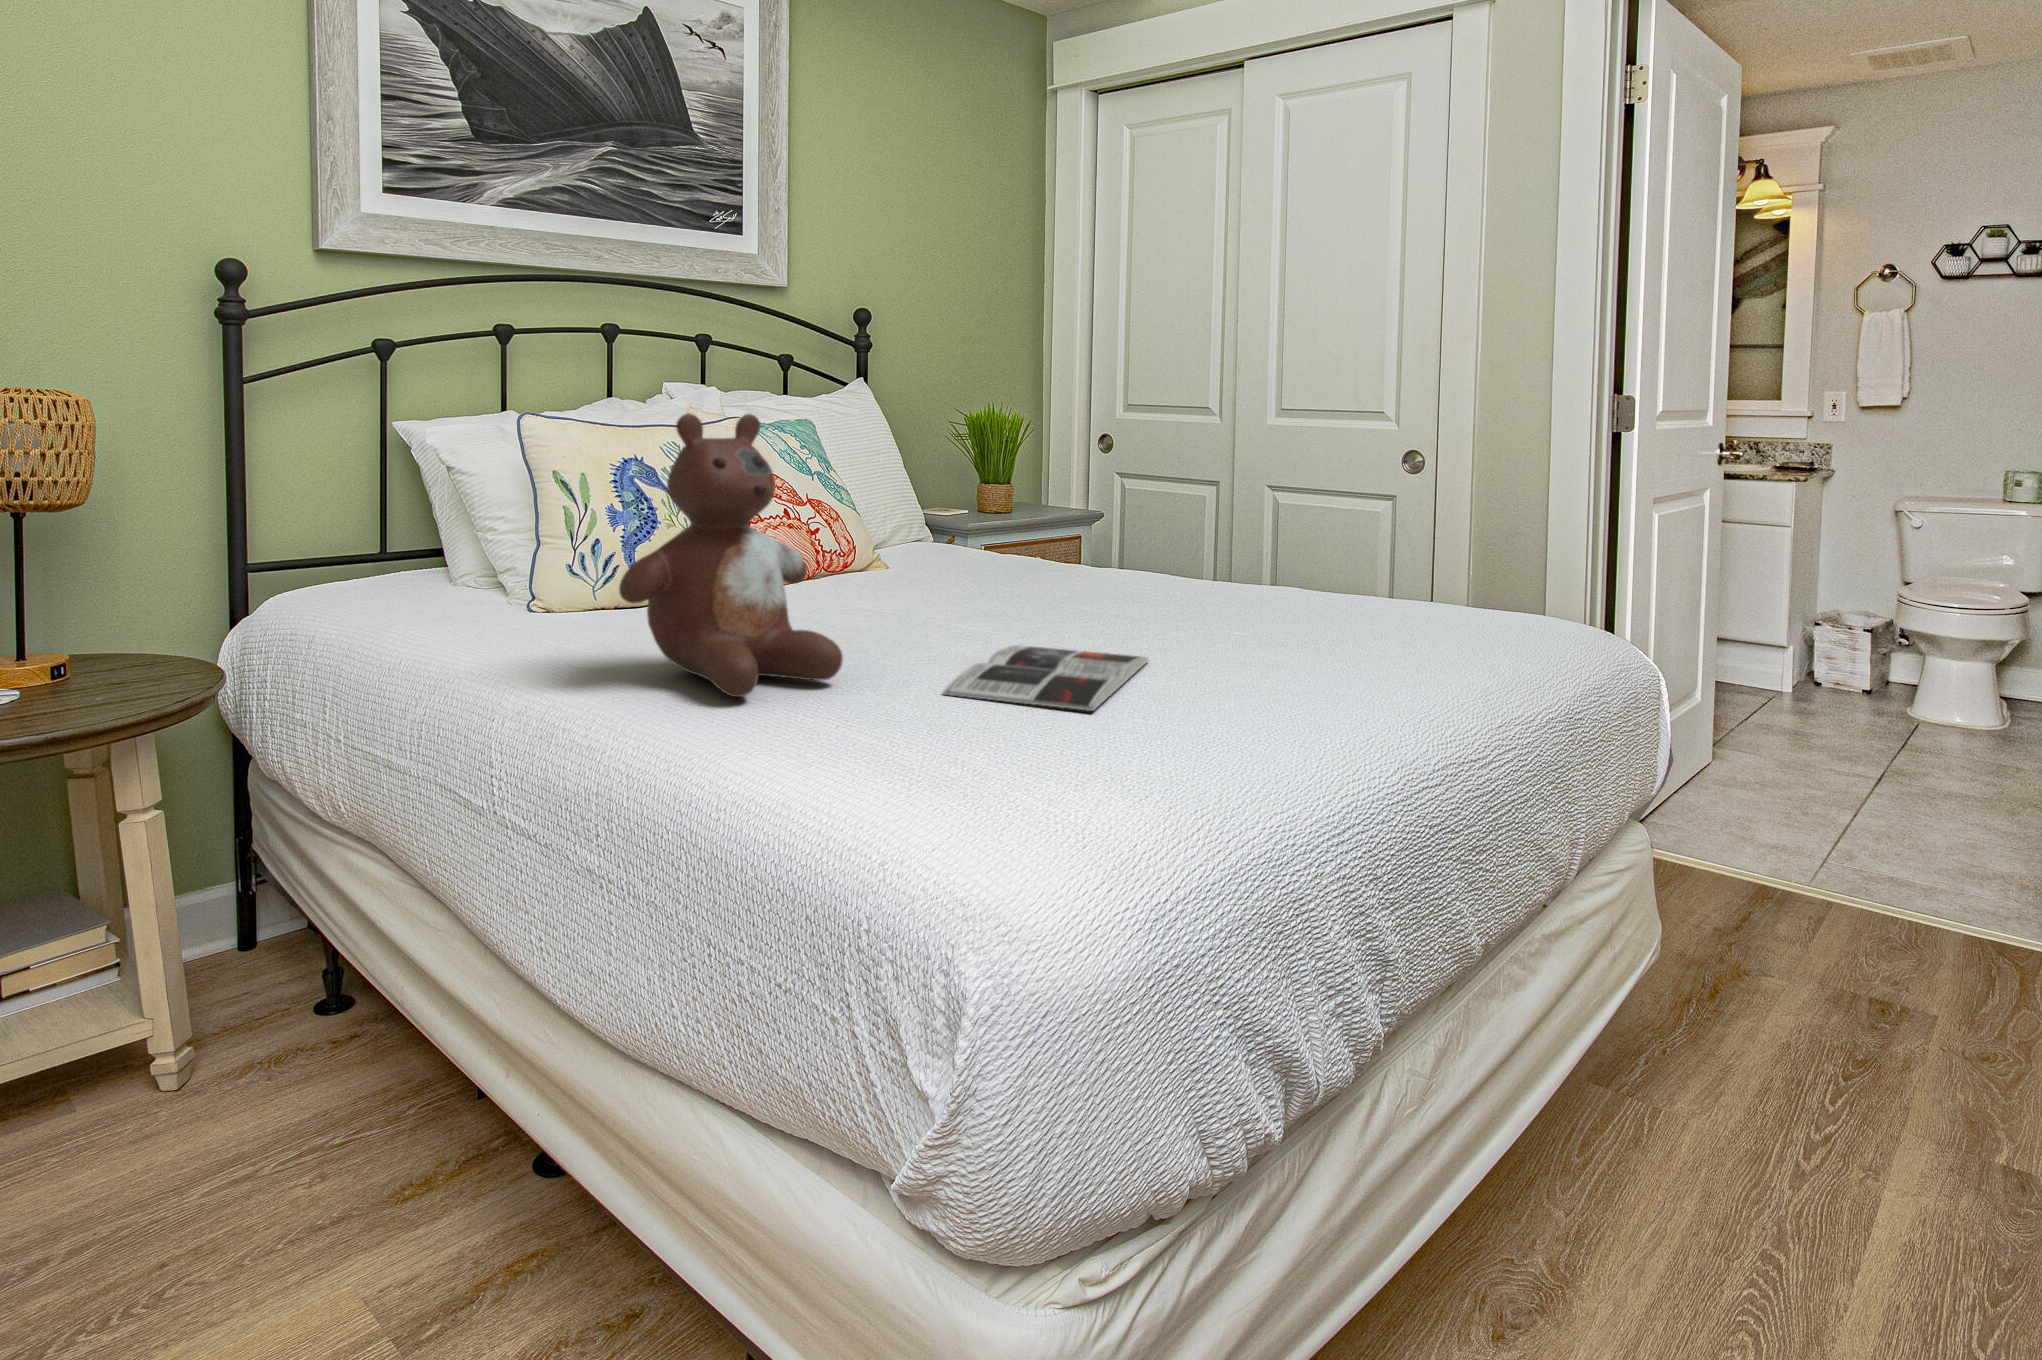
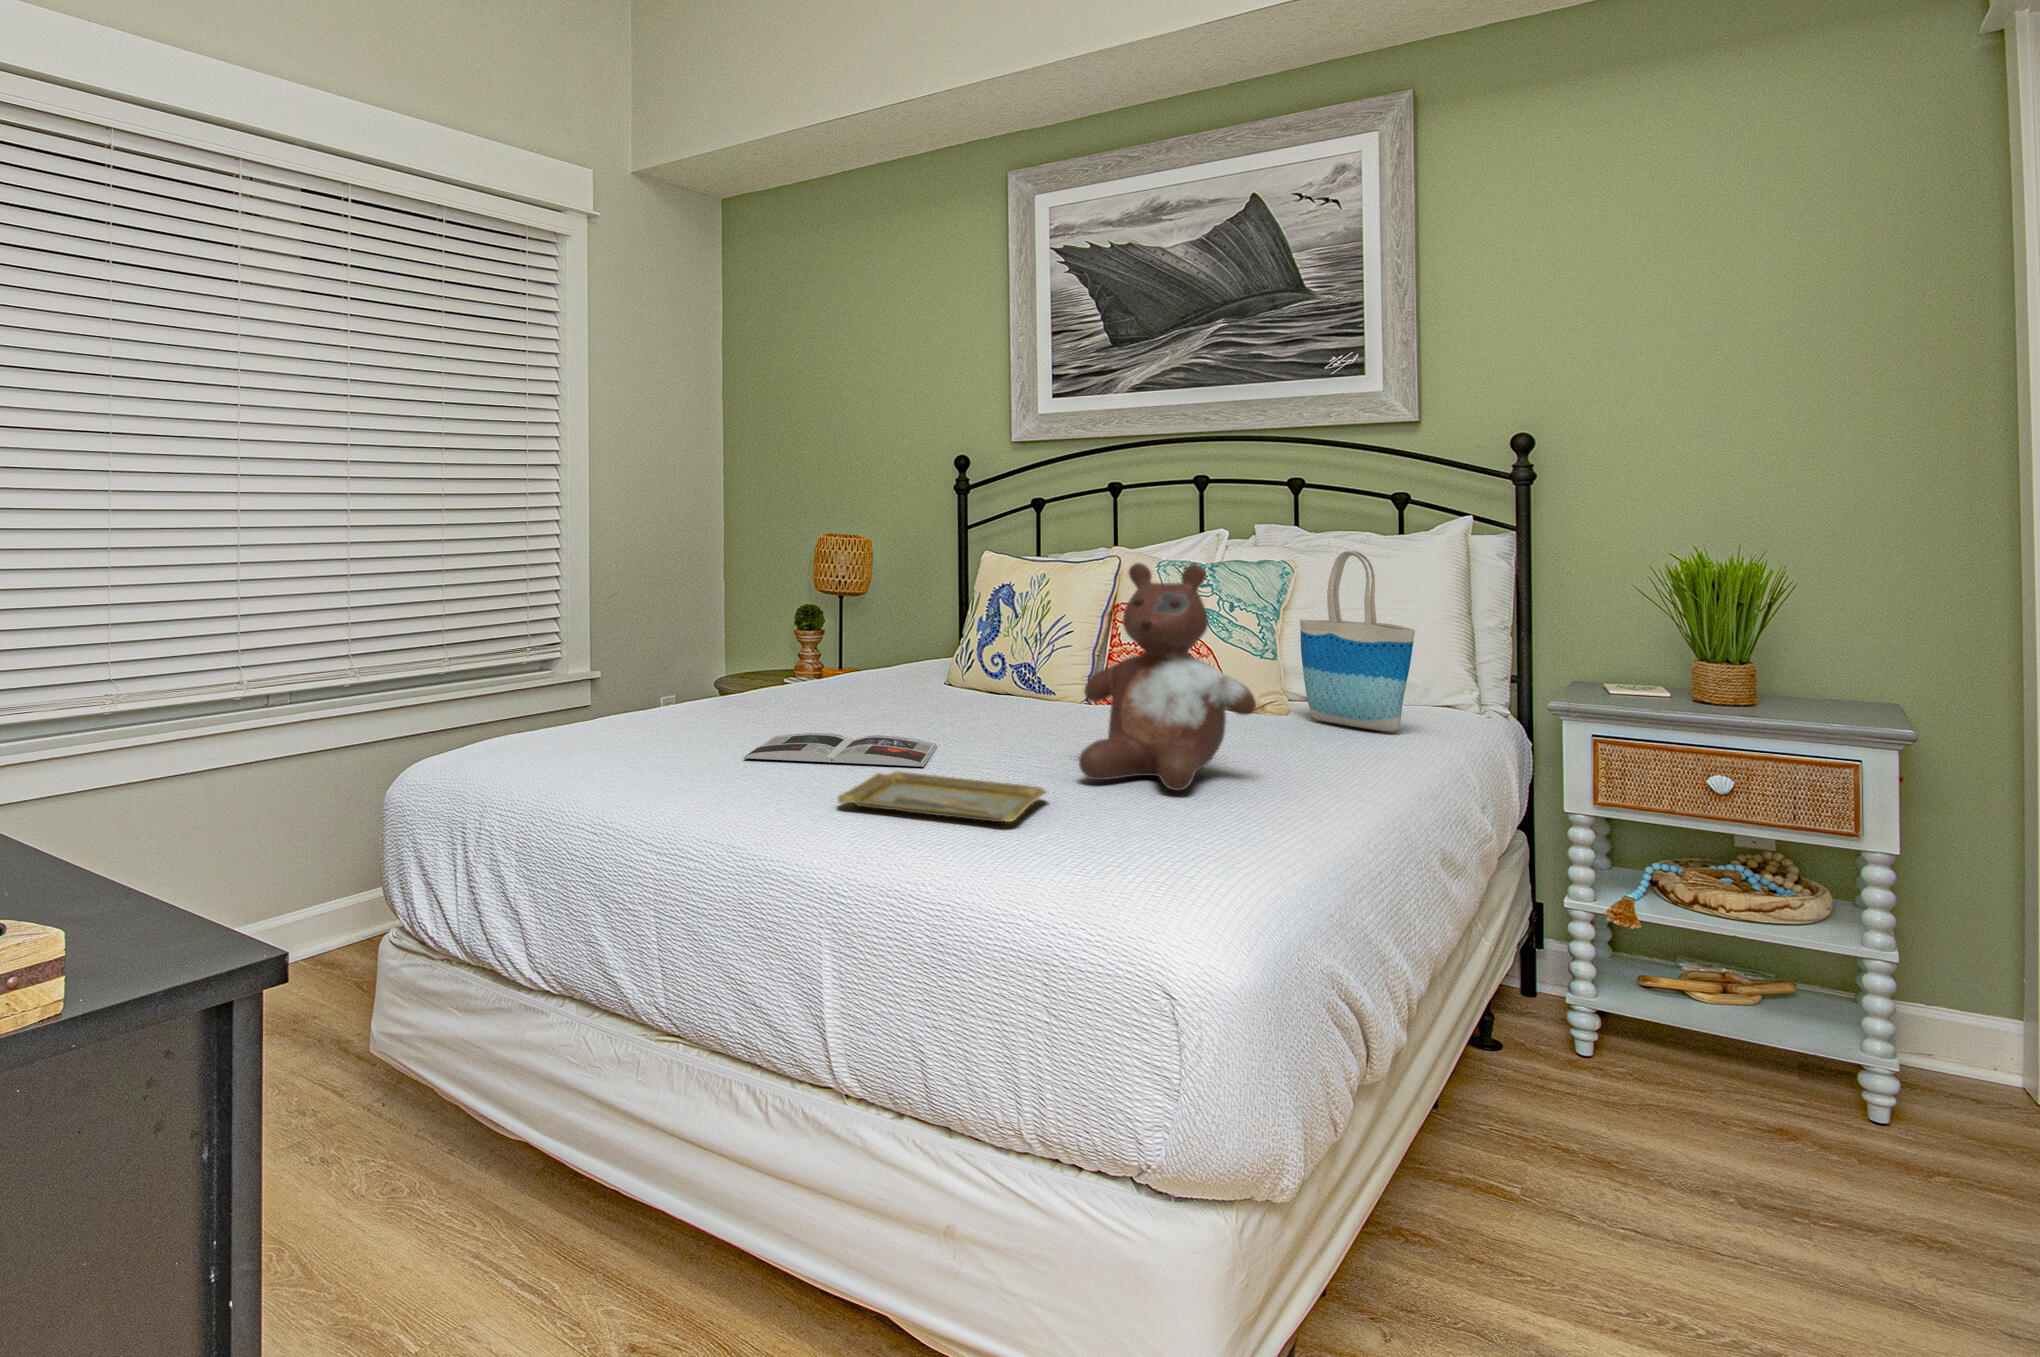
tote bag: none [930,407,1036,564] -> present [1300,551,1415,731]
stuffed bear: present [619,413,843,697] -> present [1079,563,1256,791]
tray: none [1238,638,1425,694] -> present [838,771,1047,822]

